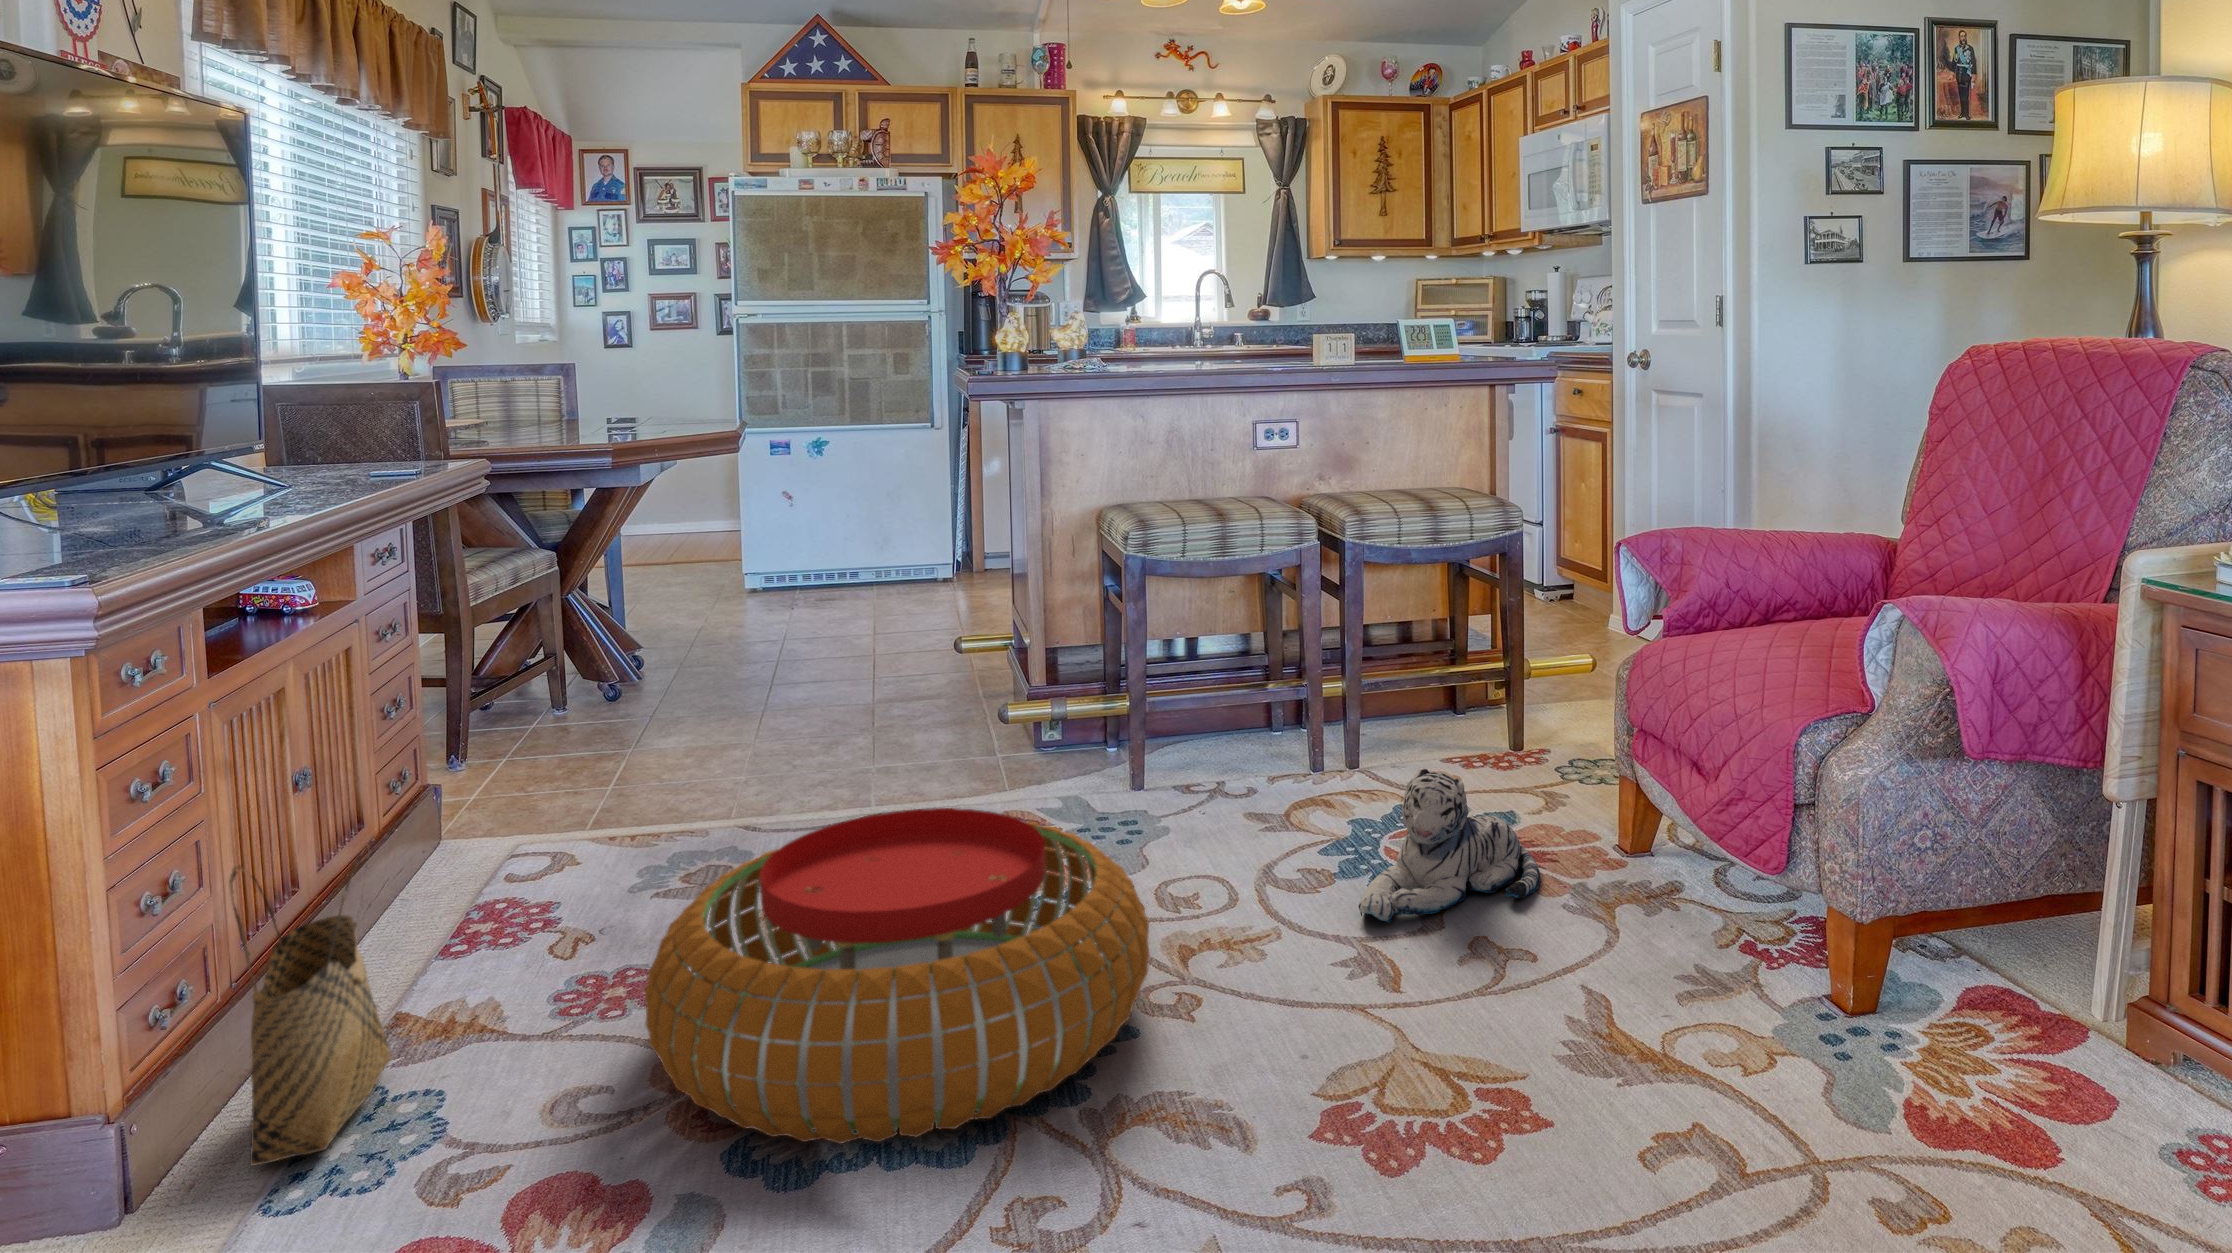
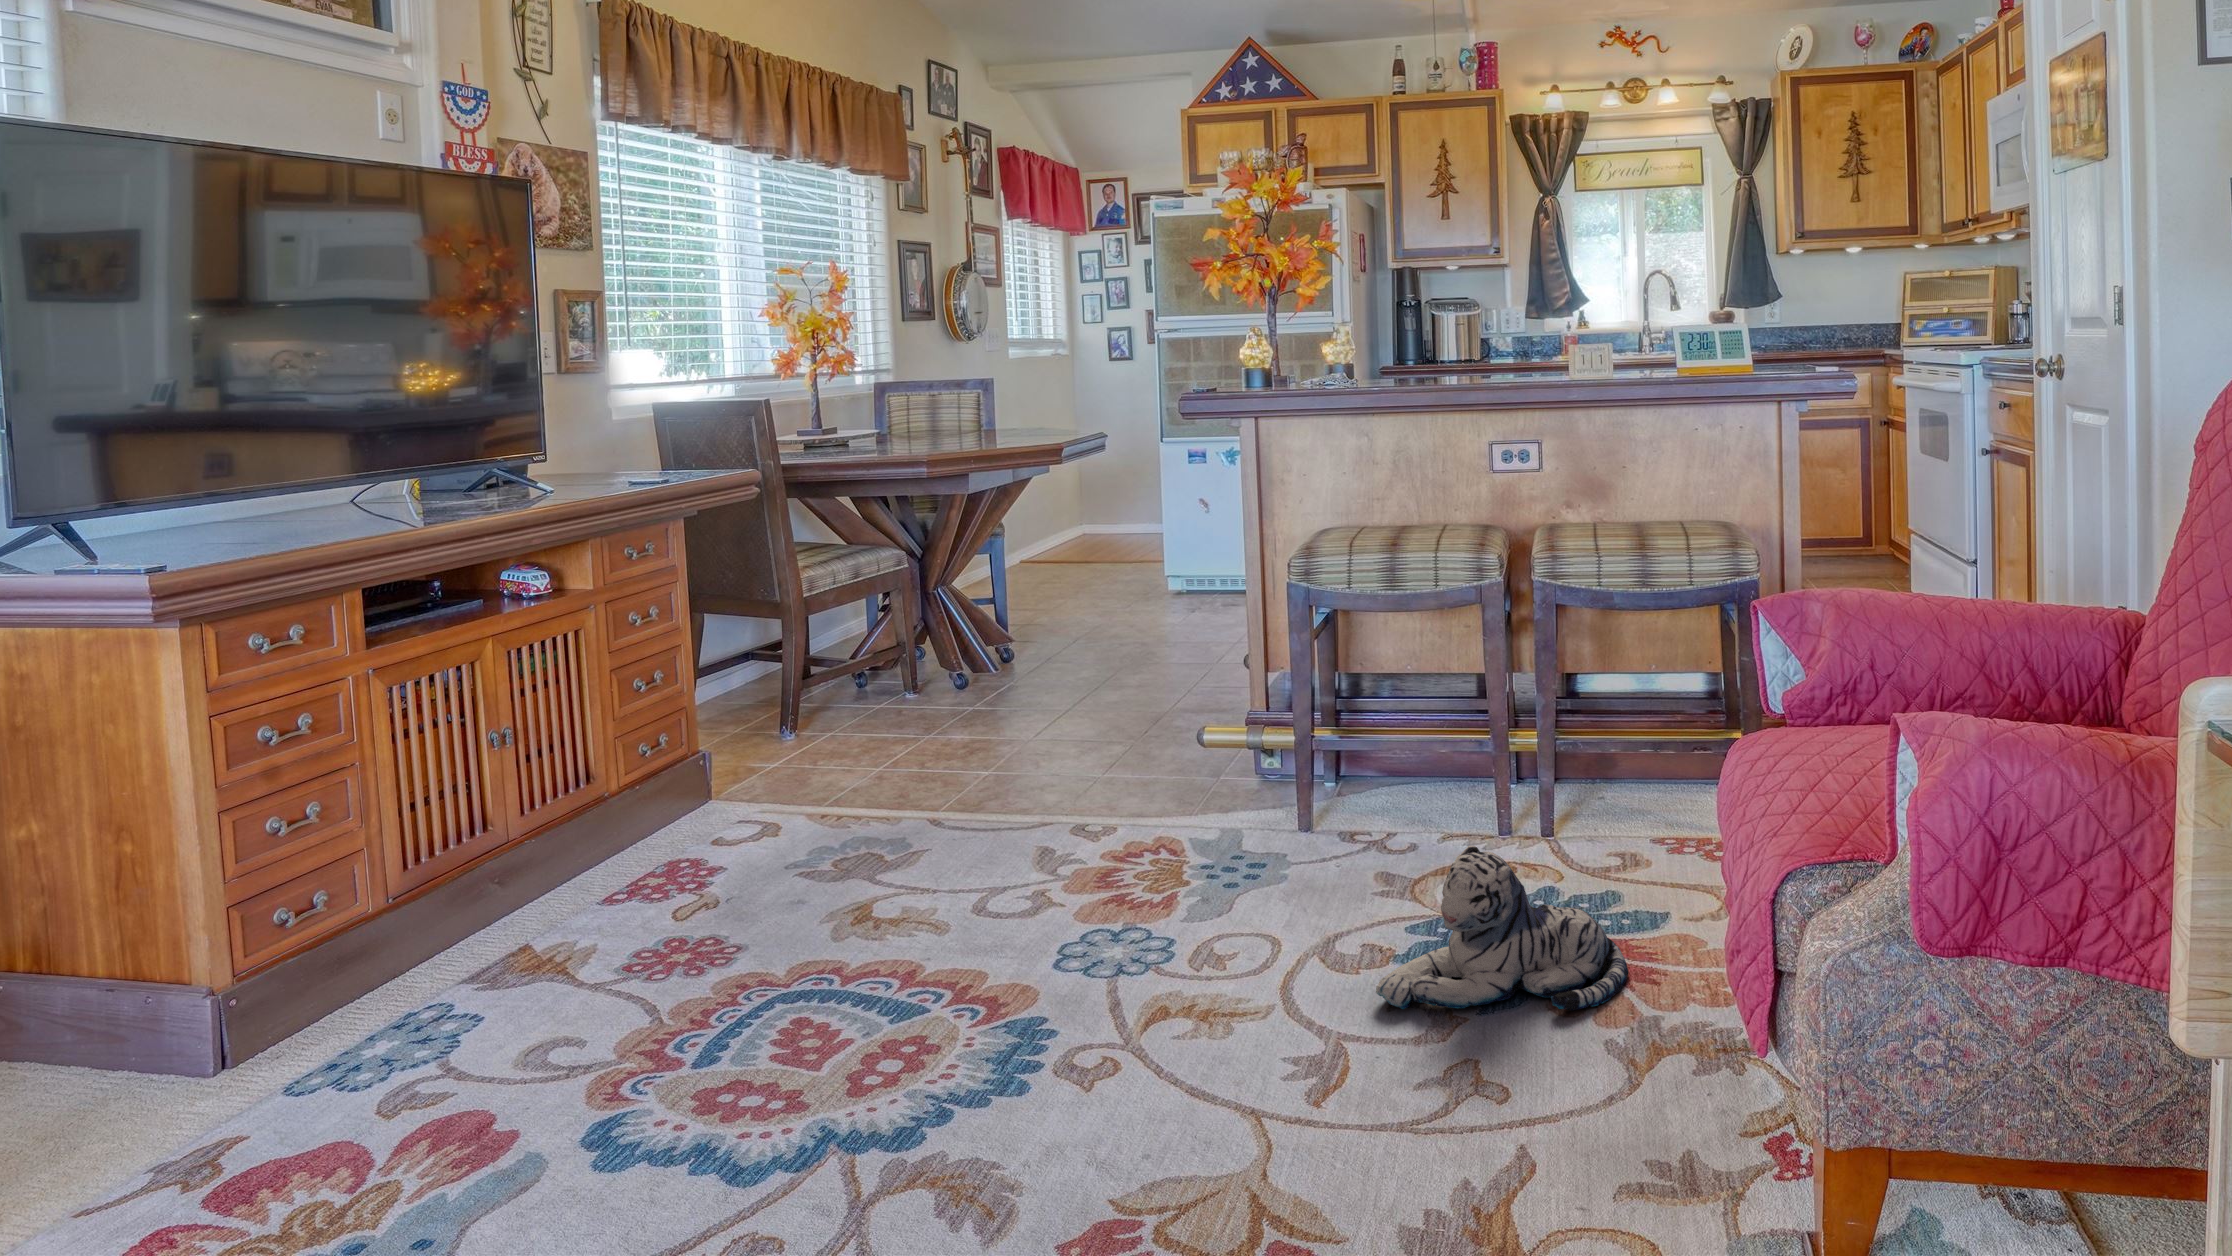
pouf: present [644,808,1150,1144] -> none [652,820,1123,1127]
woven basket: present [229,846,391,1166] -> none [405,793,552,1029]

